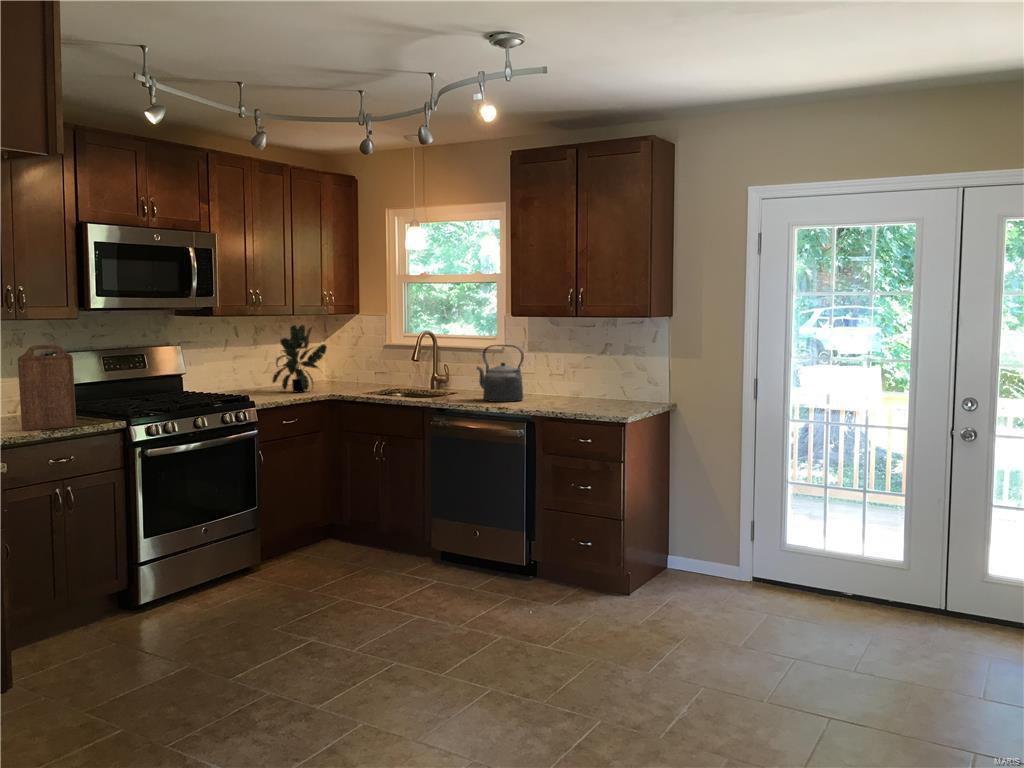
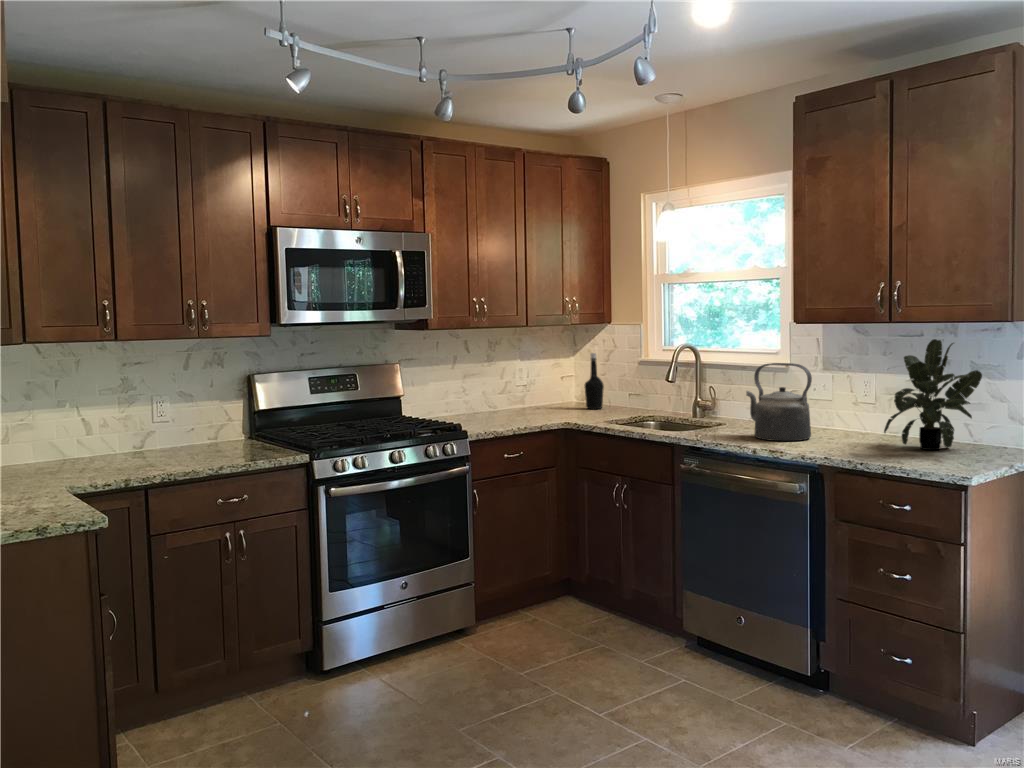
potted plant: present [273,325,327,393] -> present [884,339,982,450]
bottle: none [338,338,354,385] -> present [584,353,604,409]
cutting board: present [18,345,76,431] -> none [185,367,248,466]

